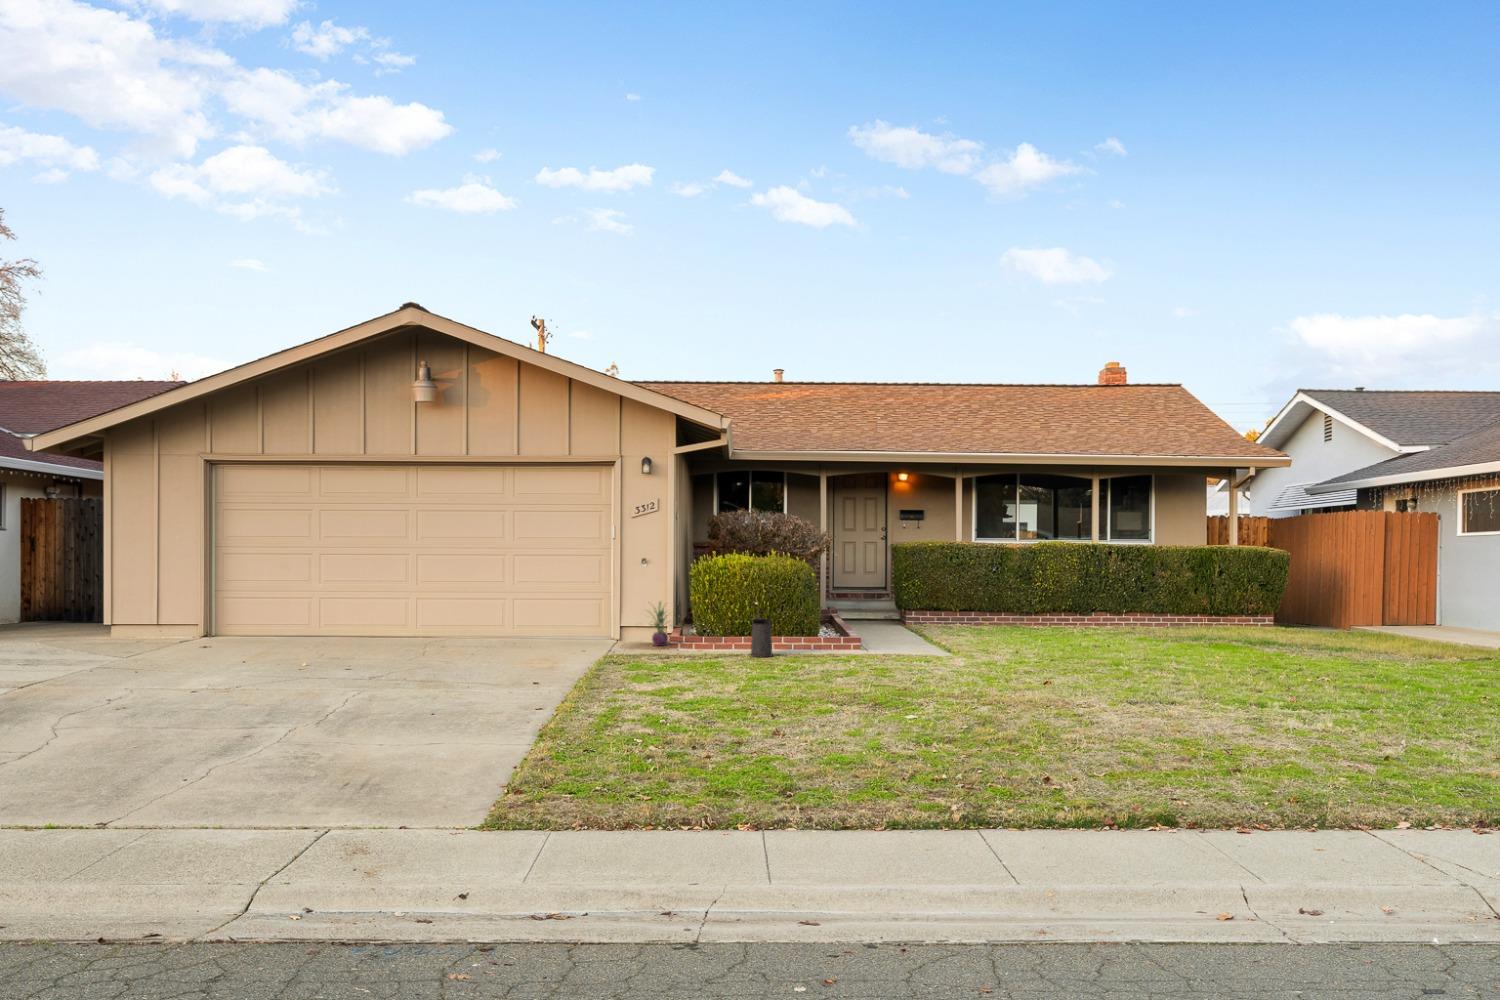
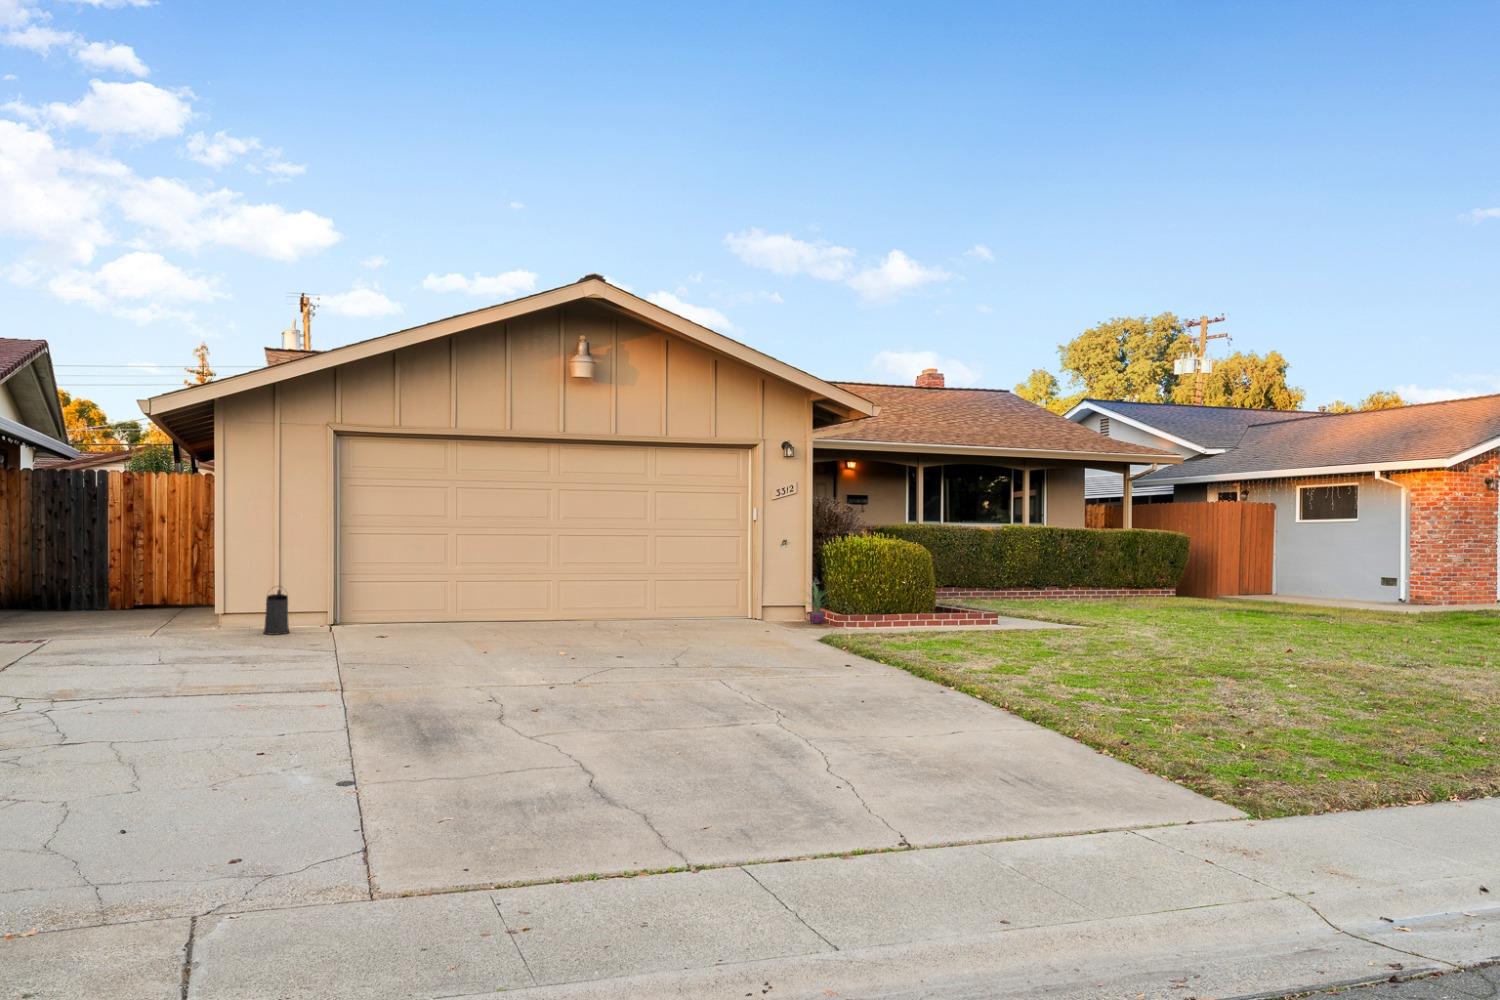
watering can: present [750,614,773,657] -> present [263,590,289,635]

